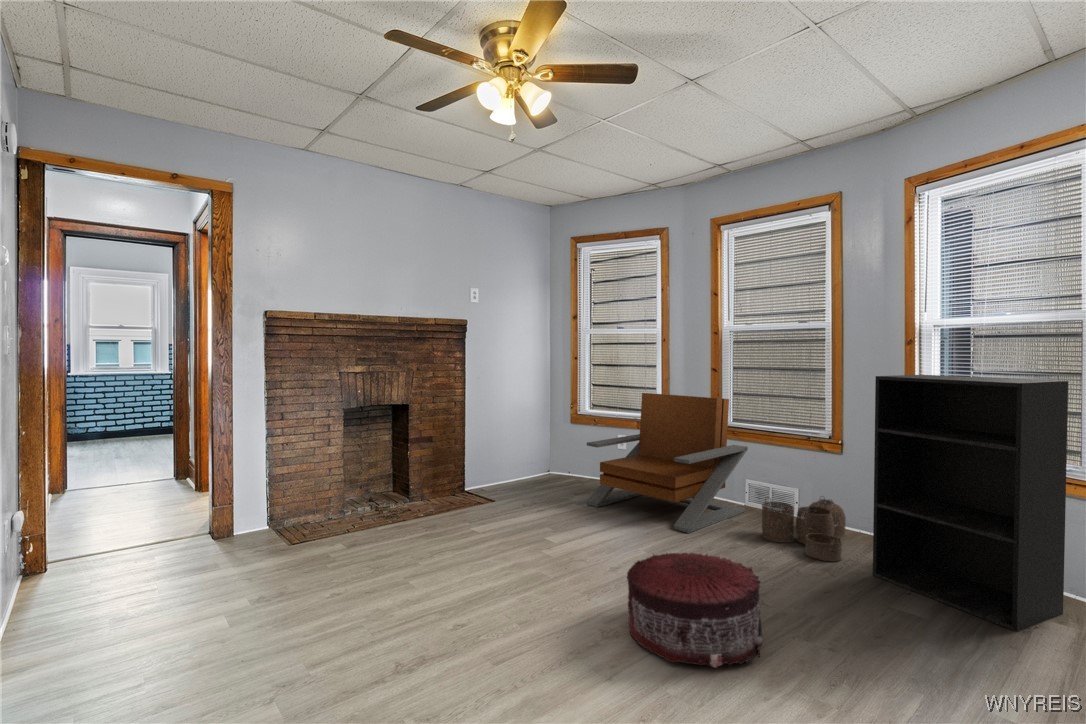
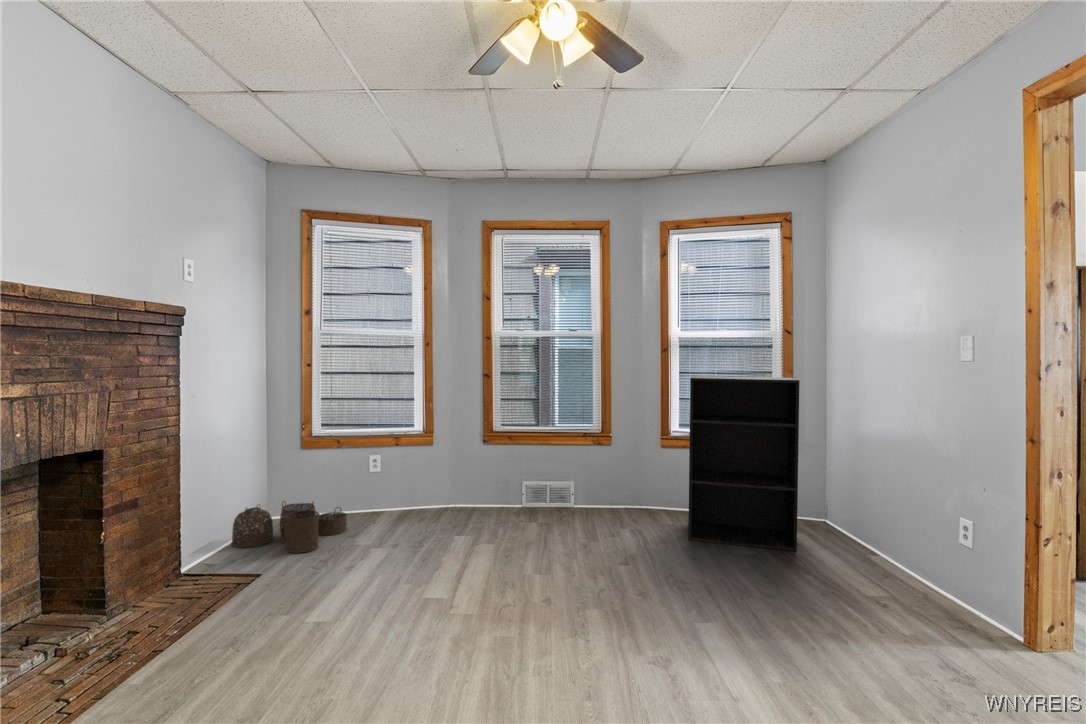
lounge chair: present [586,393,748,533] -> none [383,404,532,546]
woven basket: present [762,497,846,561] -> present [231,501,347,553]
pouf: present [627,553,763,668] -> none [632,554,767,668]

